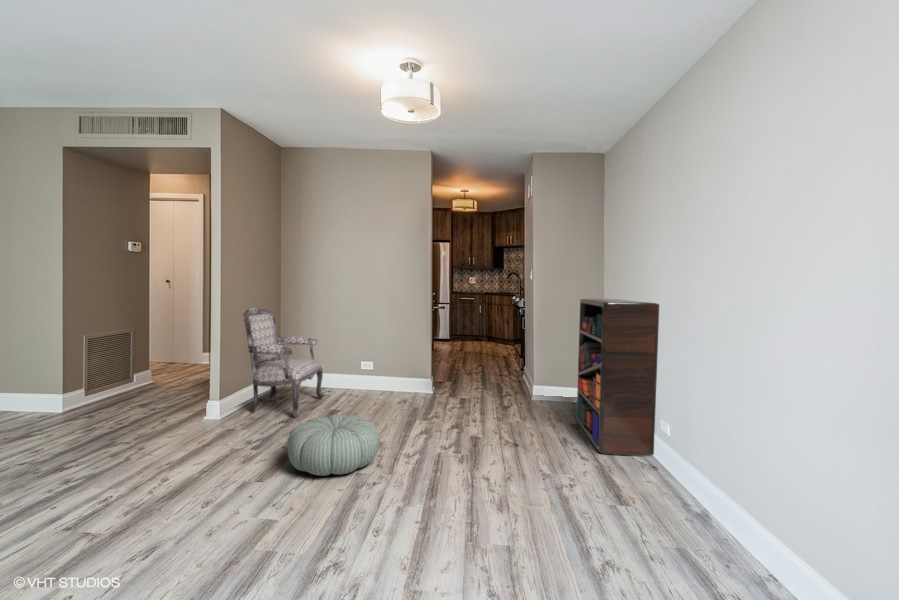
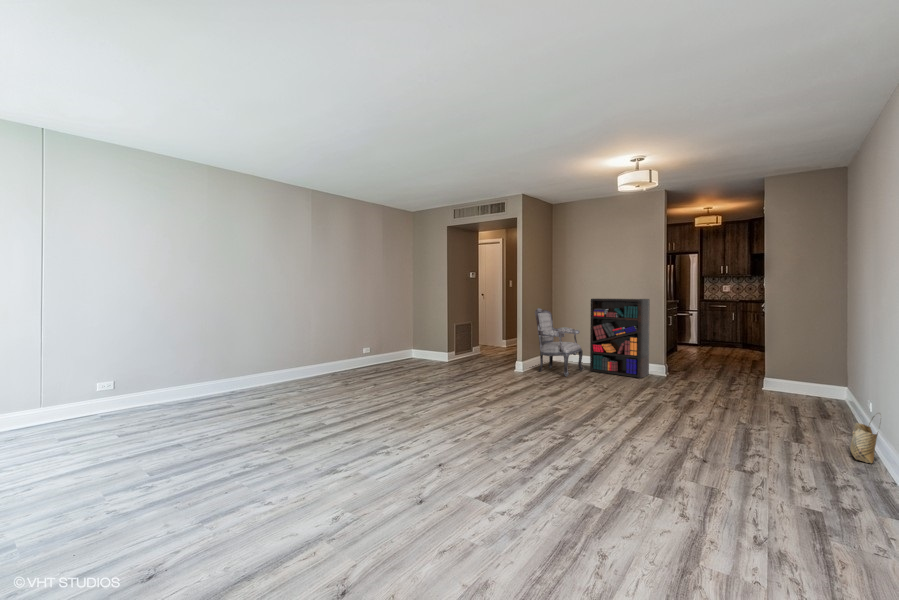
bookshelf: present [577,299,659,456] -> present [590,298,650,378]
pouf: present [287,415,380,476] -> none [563,371,618,401]
woven basket: none [684,452,729,532] -> present [850,418,878,463]

